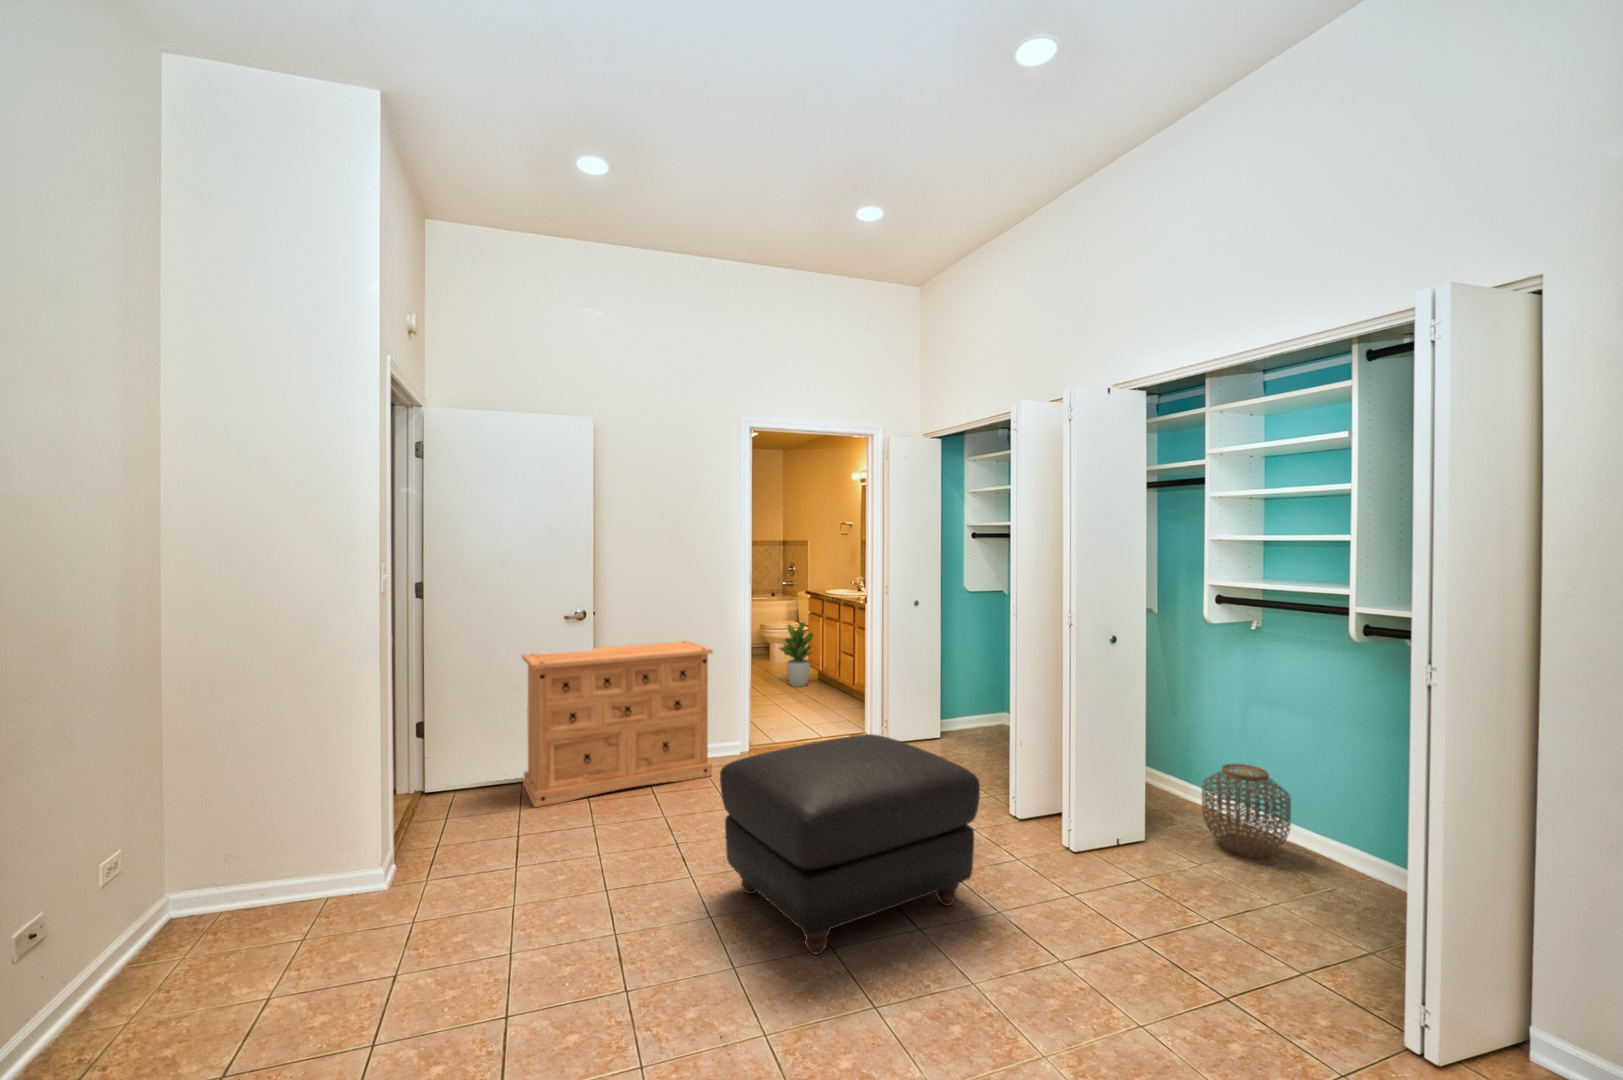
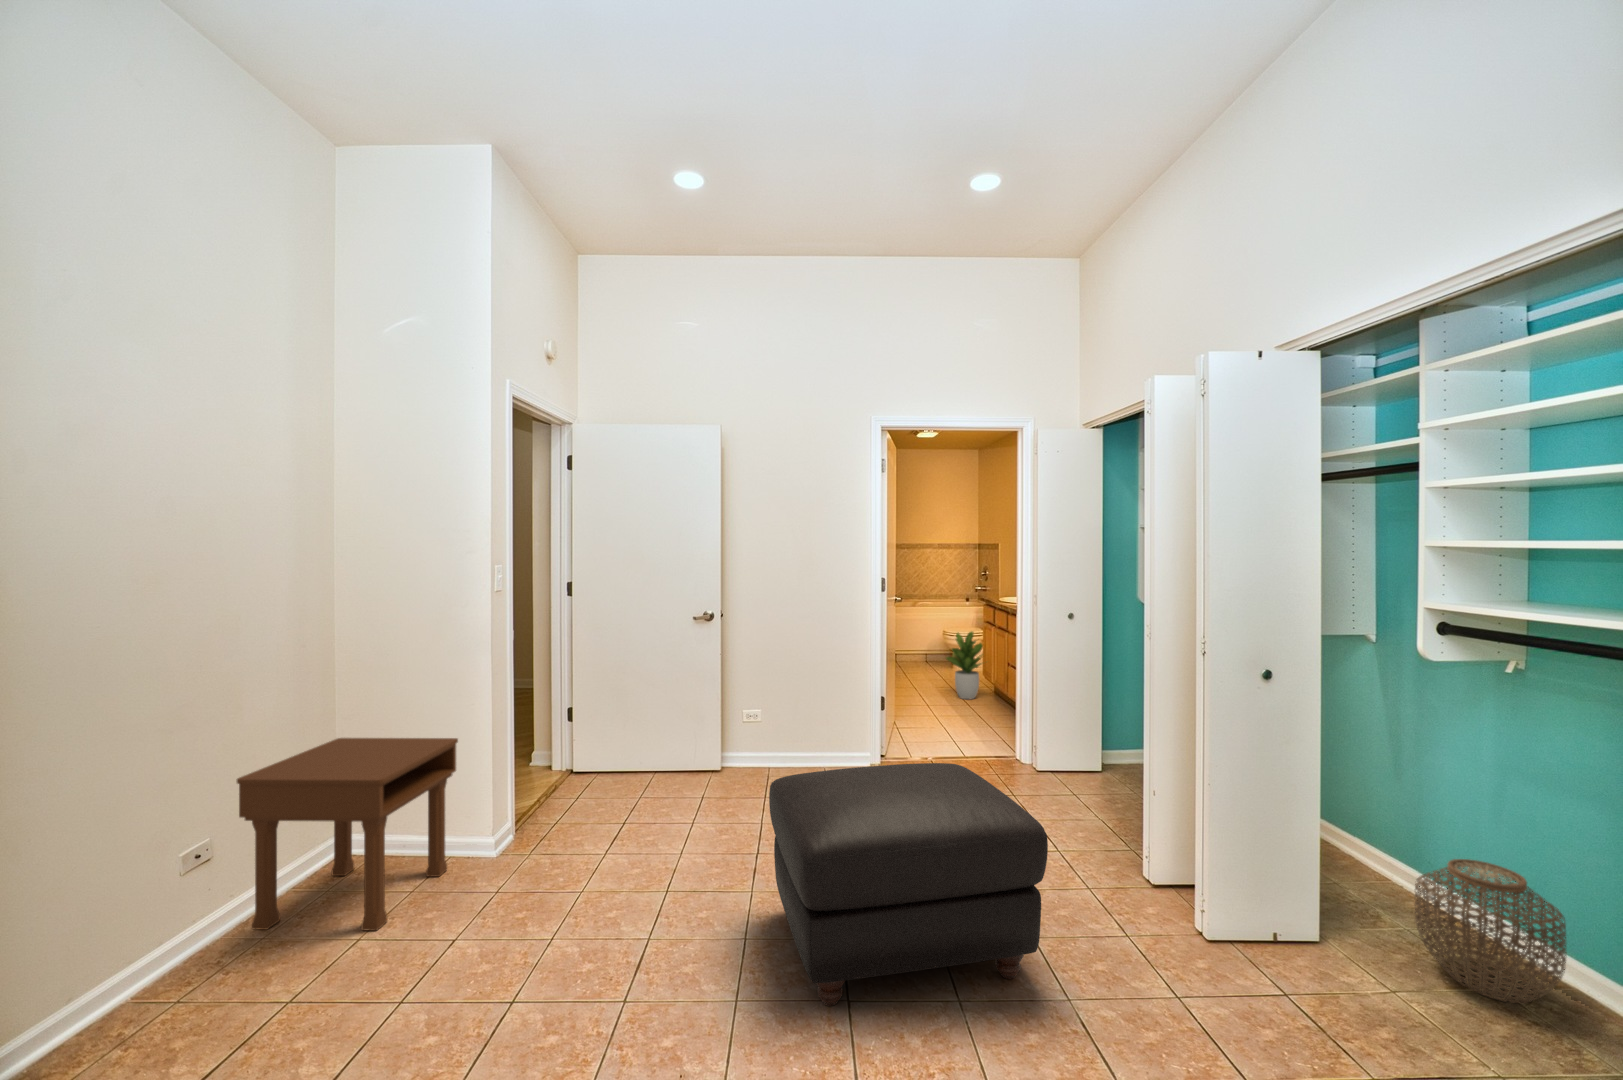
dresser: present [522,641,713,807] -> none [652,646,829,796]
nightstand: none [76,762,343,1020] -> present [237,738,458,931]

